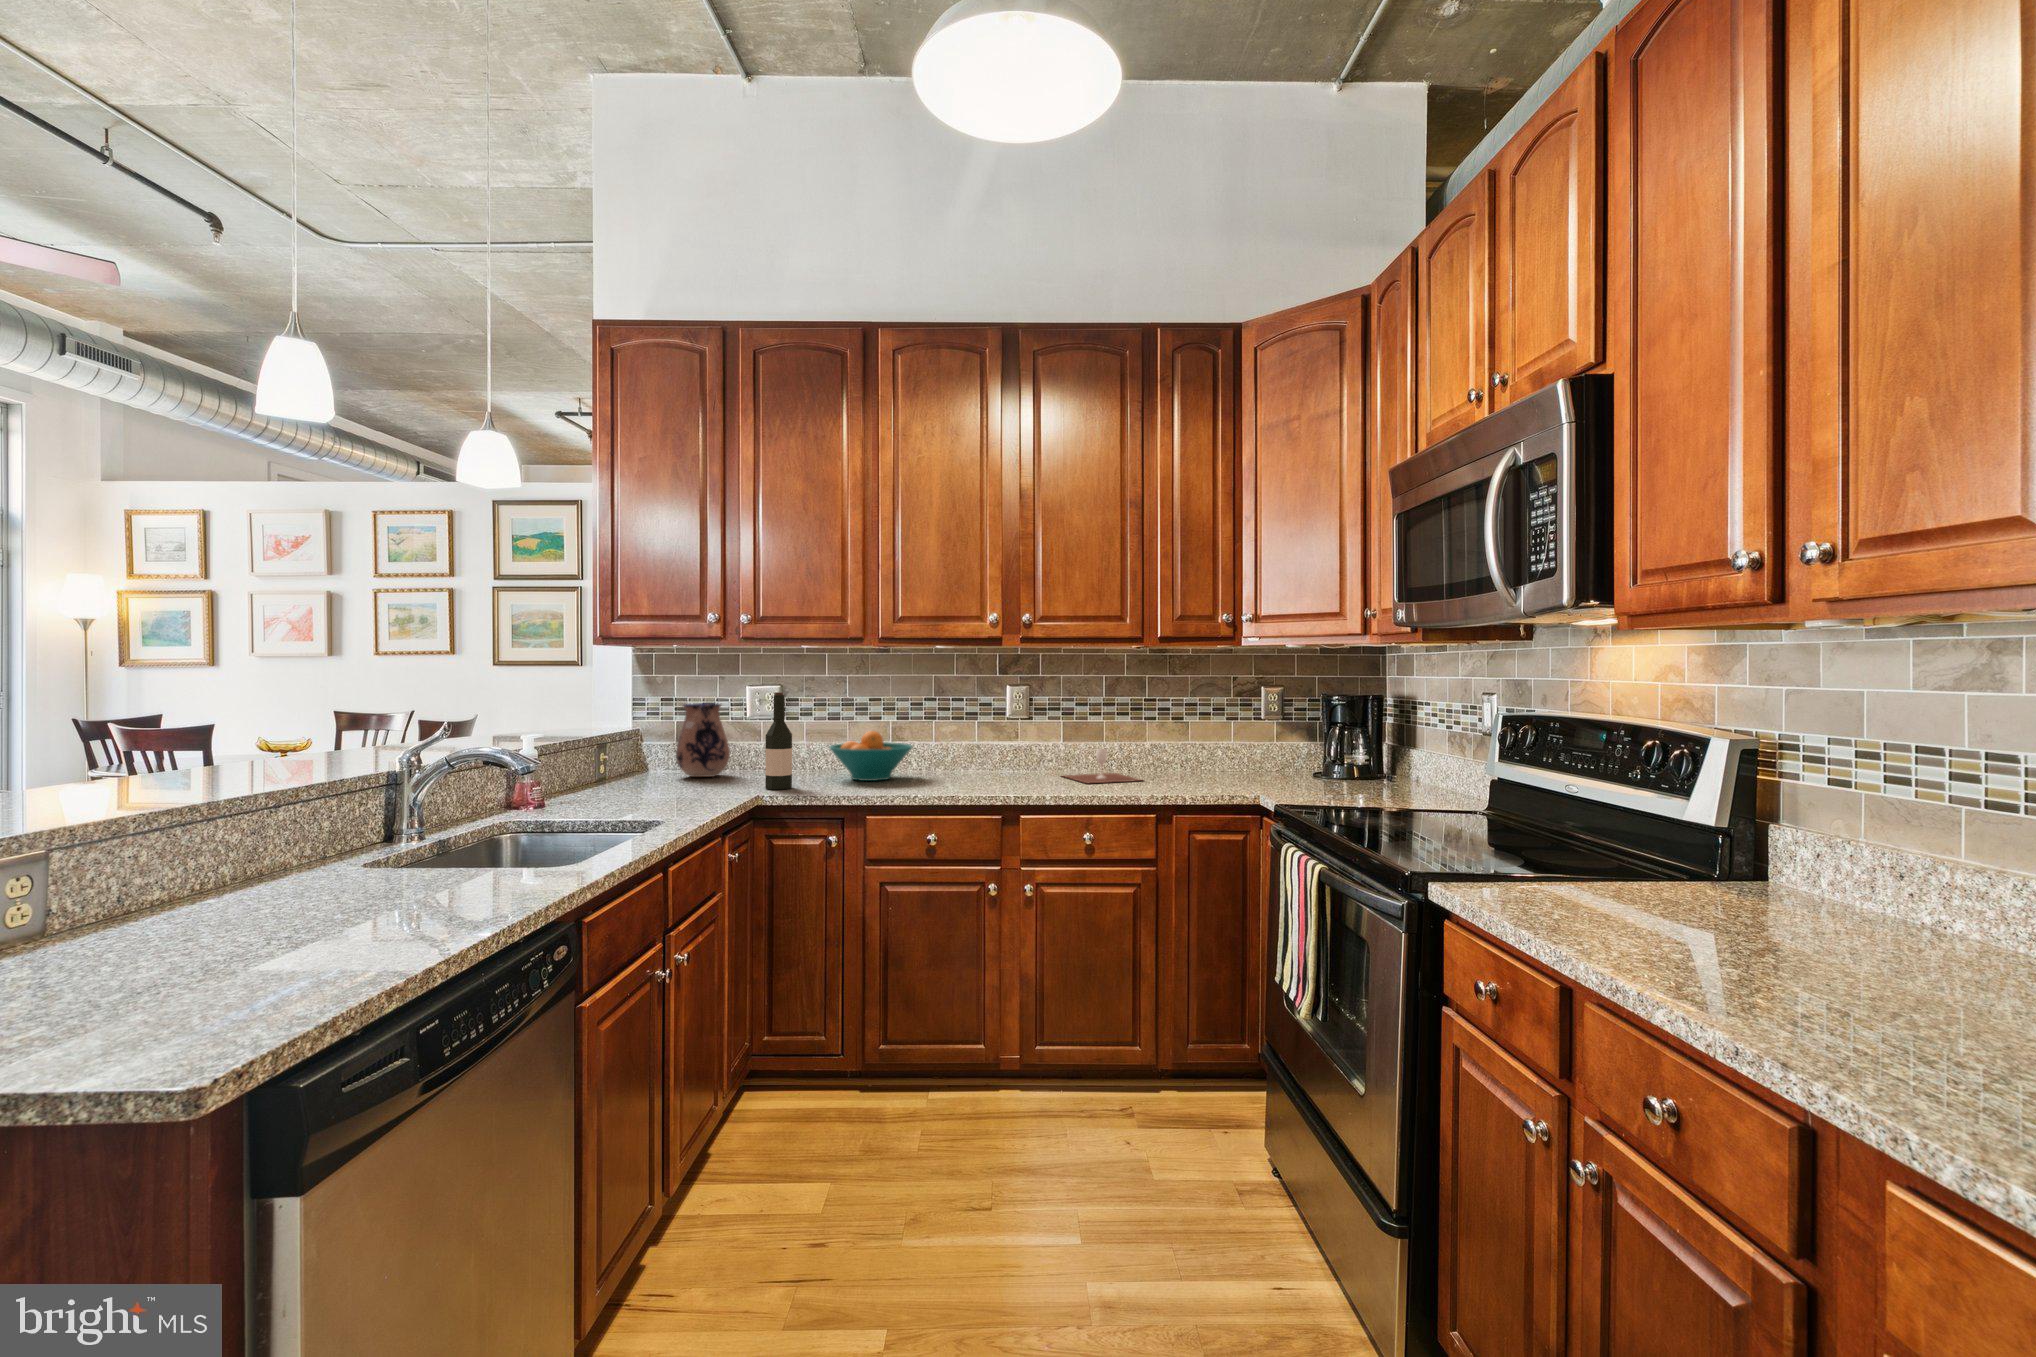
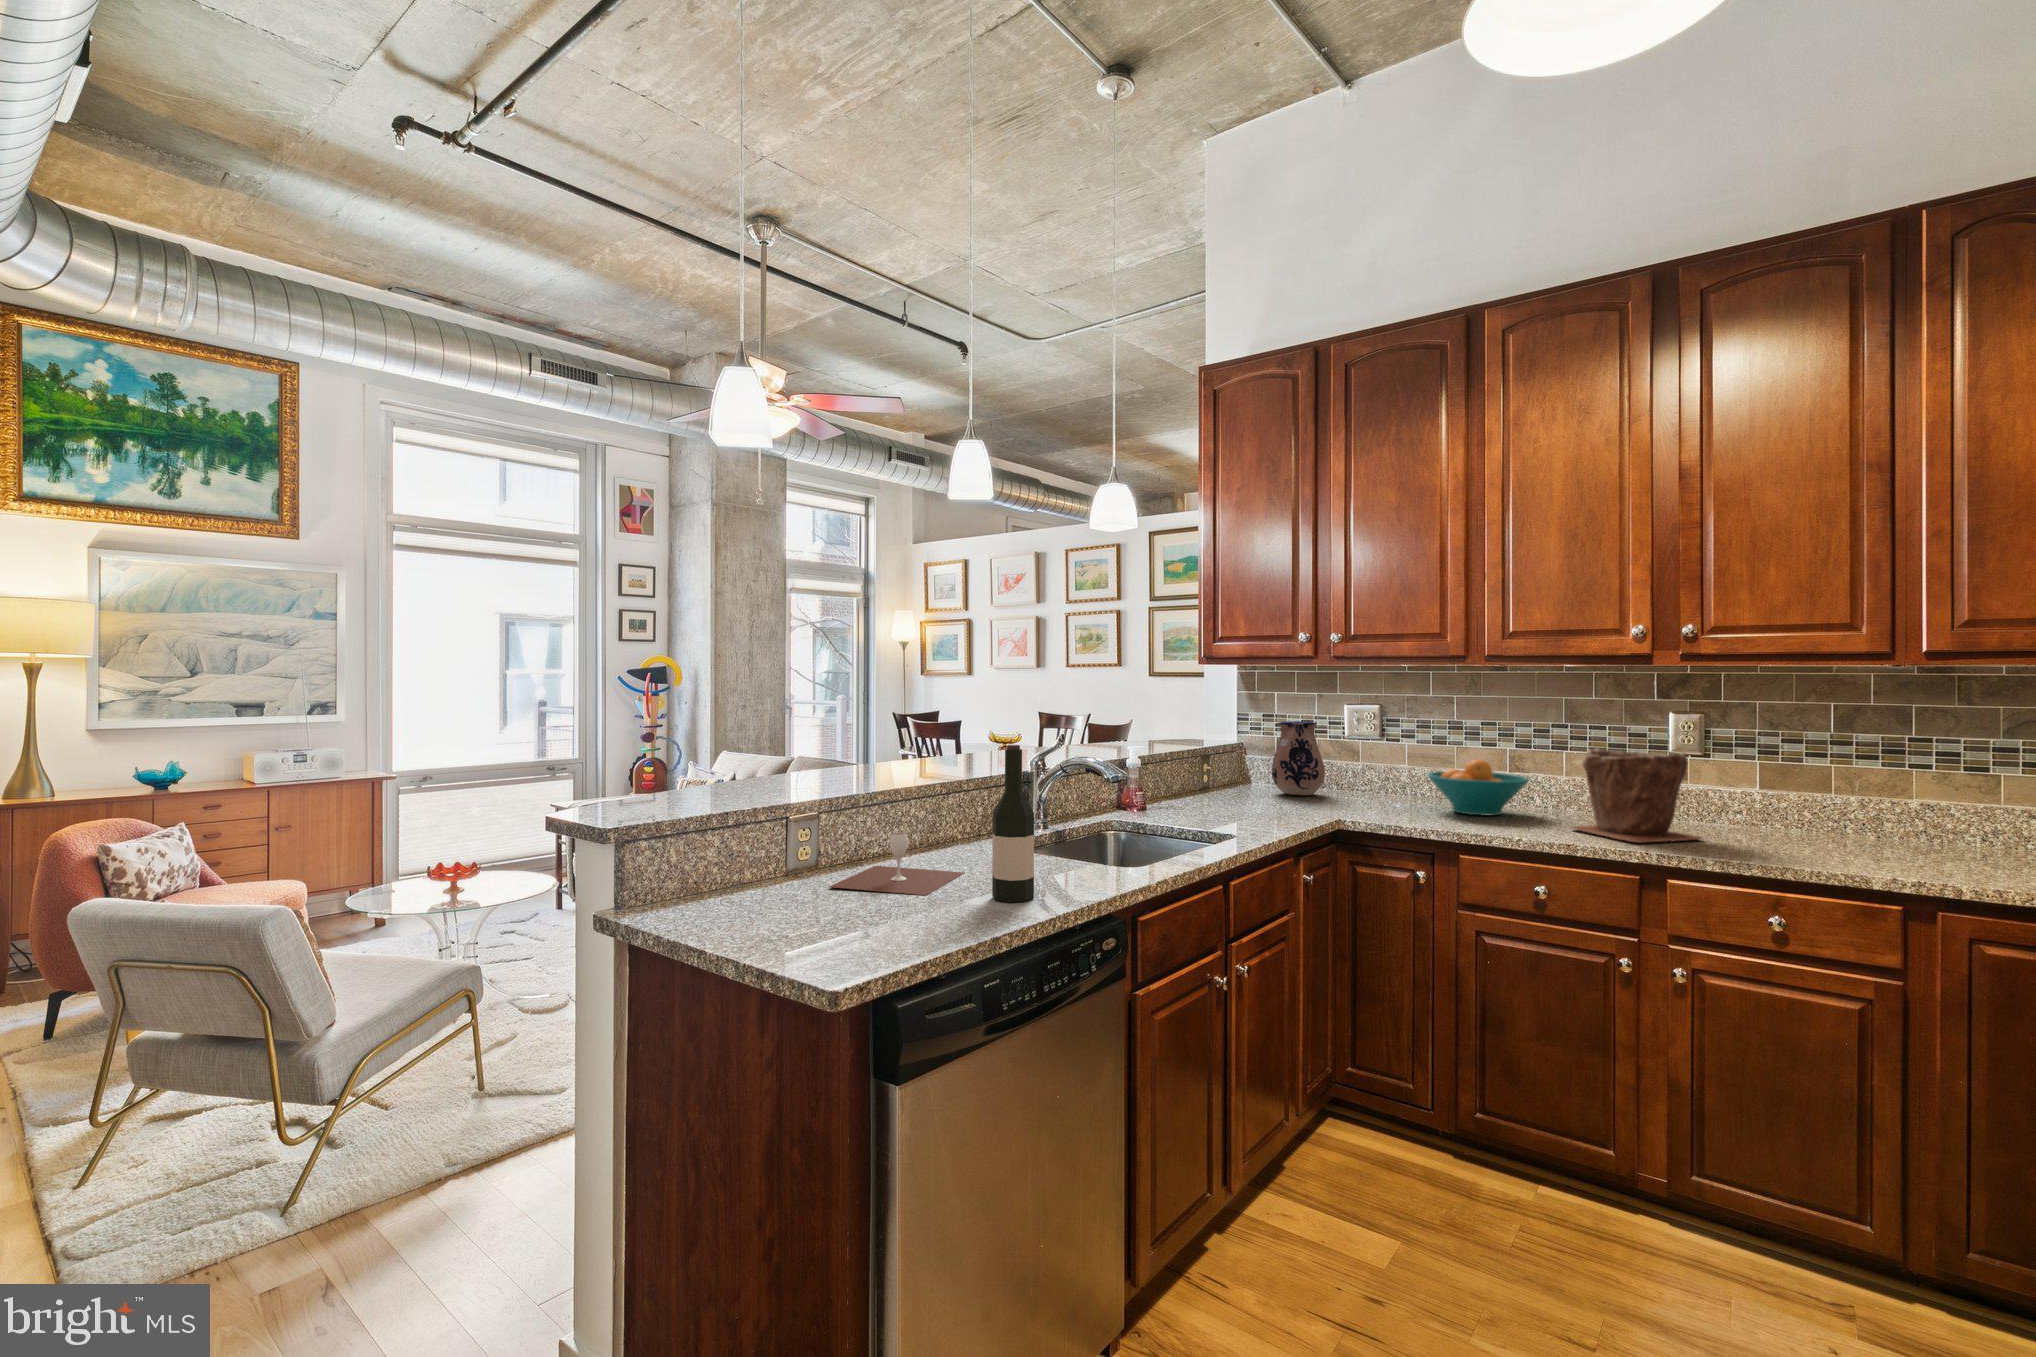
wine bottle: present [765,692,792,789] -> present [992,745,1034,902]
plant pot: none [948,715,1039,791] -> present [1572,748,1701,843]
wine glass: present [1064,749,1141,783] -> present [829,832,964,895]

